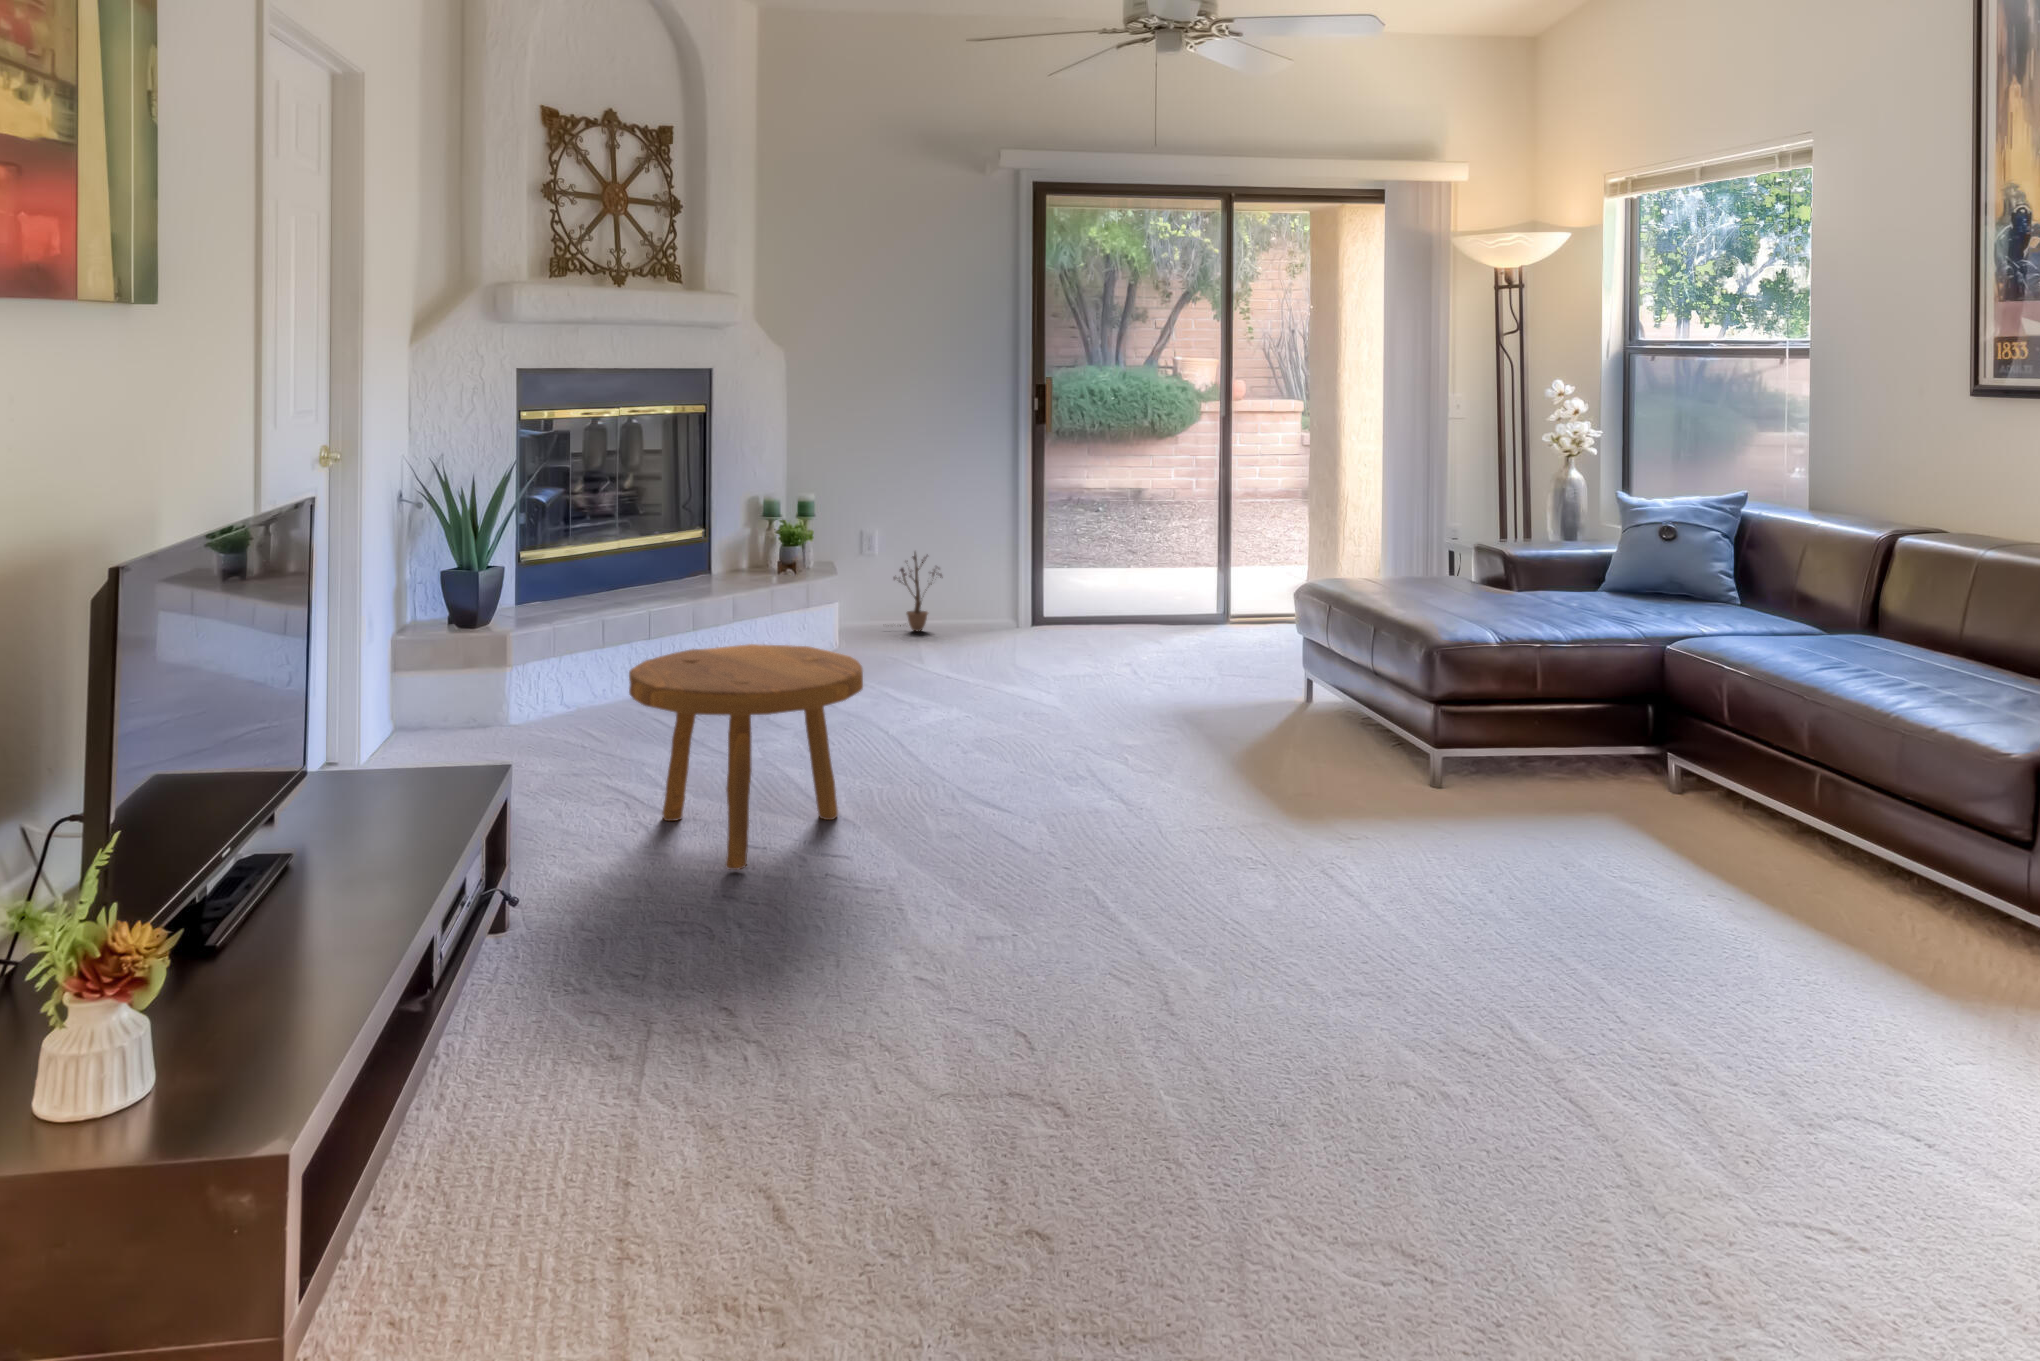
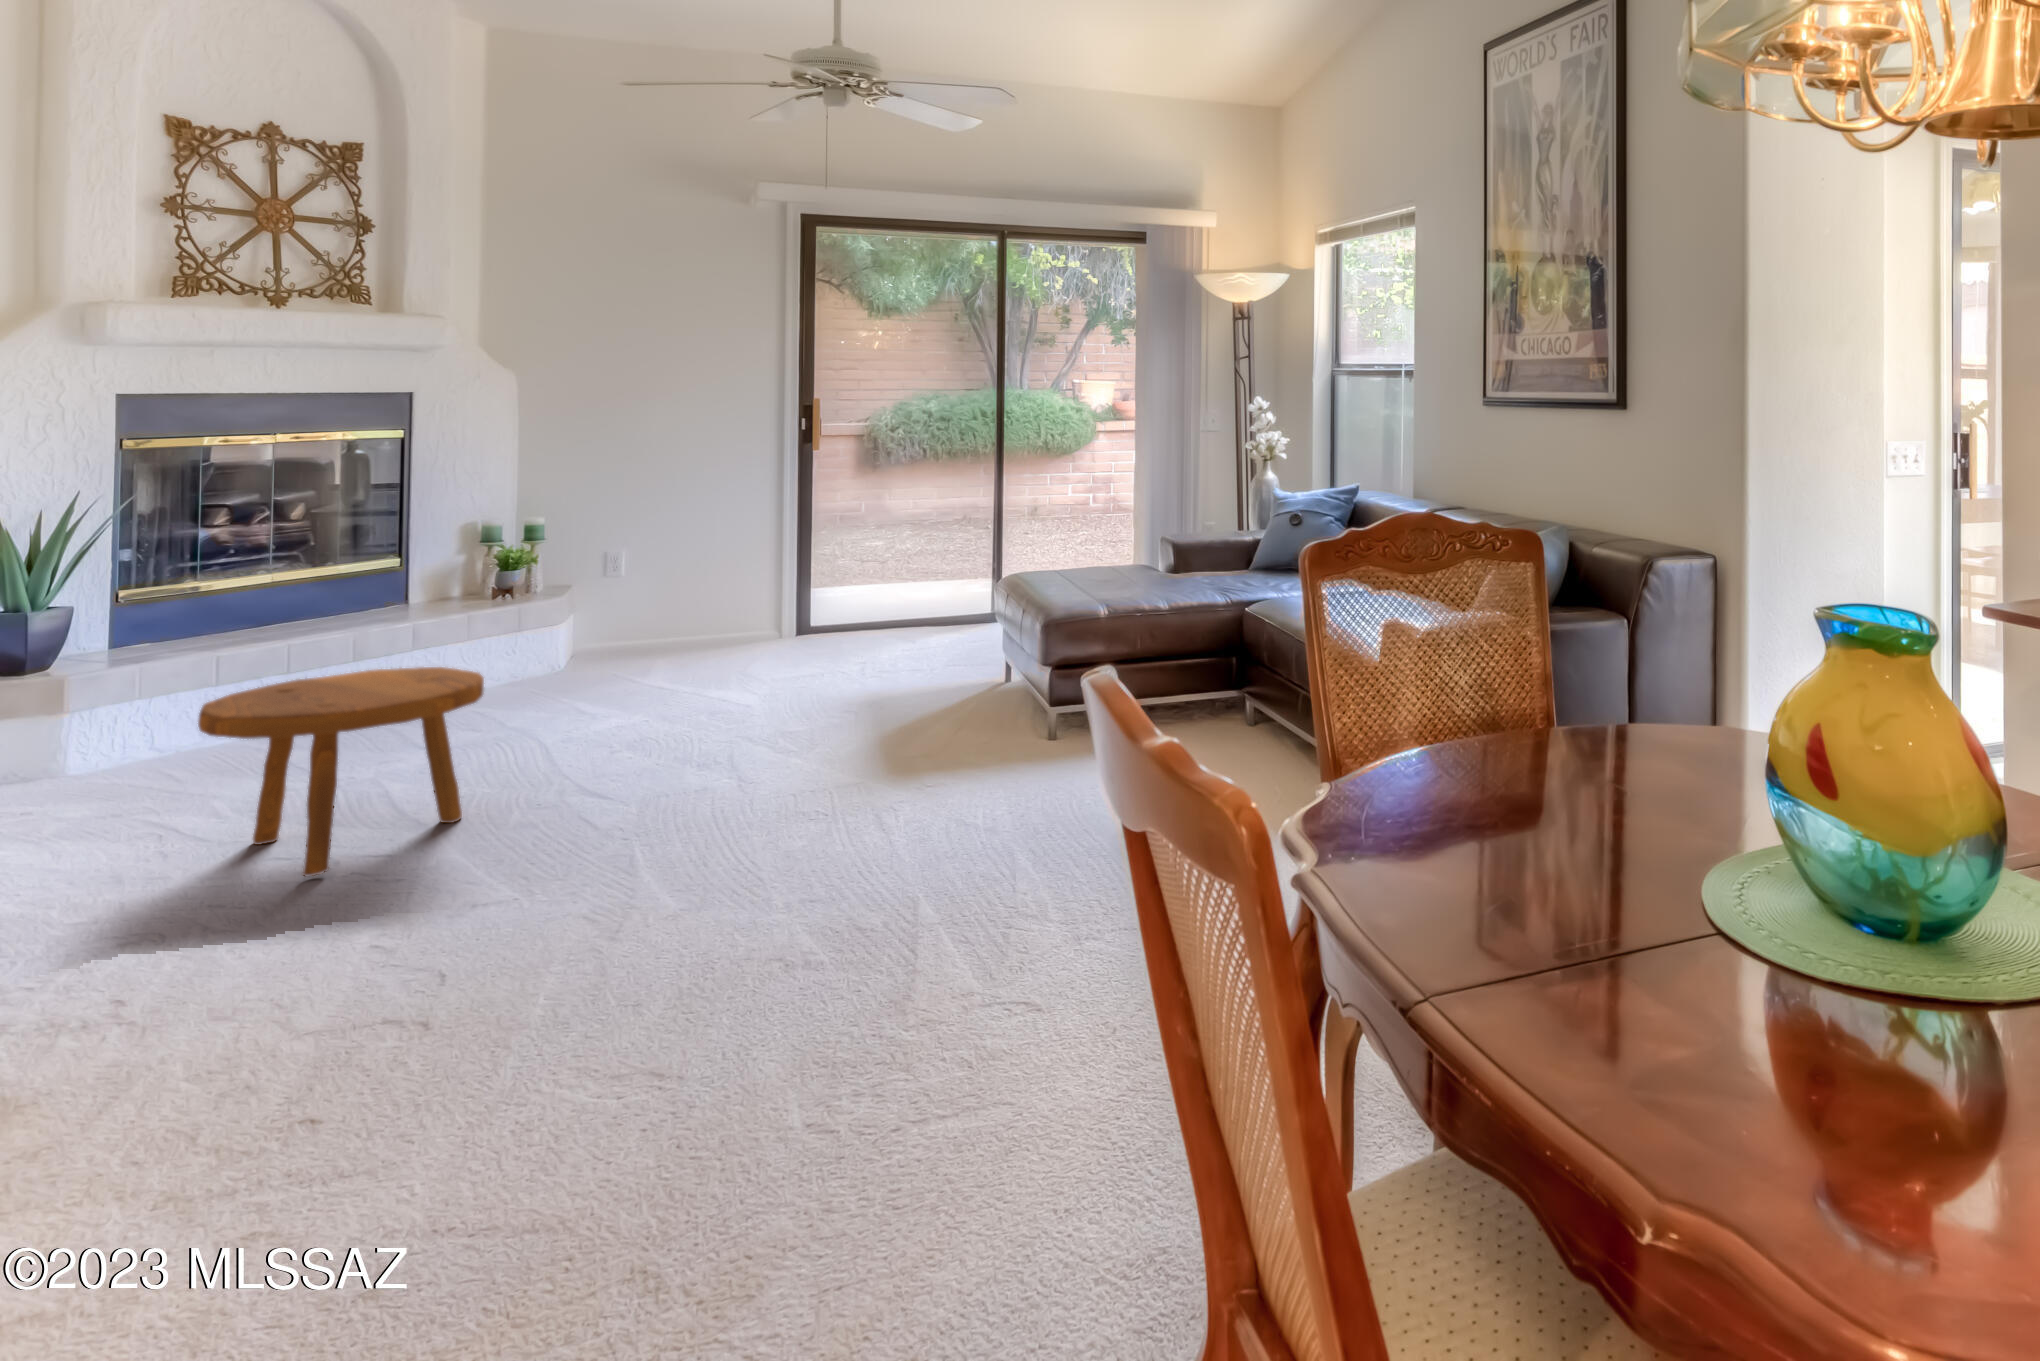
decorative plant: present [888,553,943,631] -> none [627,566,696,644]

